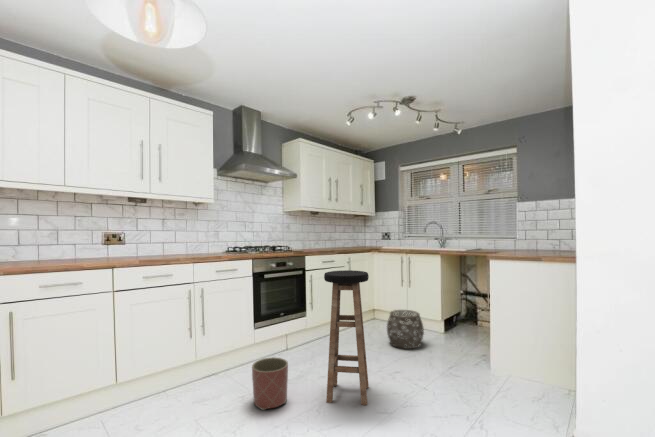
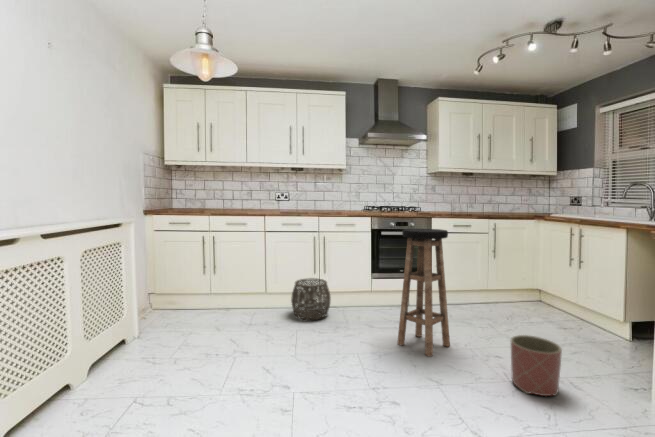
woven basket: present [387,310,424,349] -> present [291,278,331,320]
planter: present [252,357,288,410] -> present [511,335,562,396]

